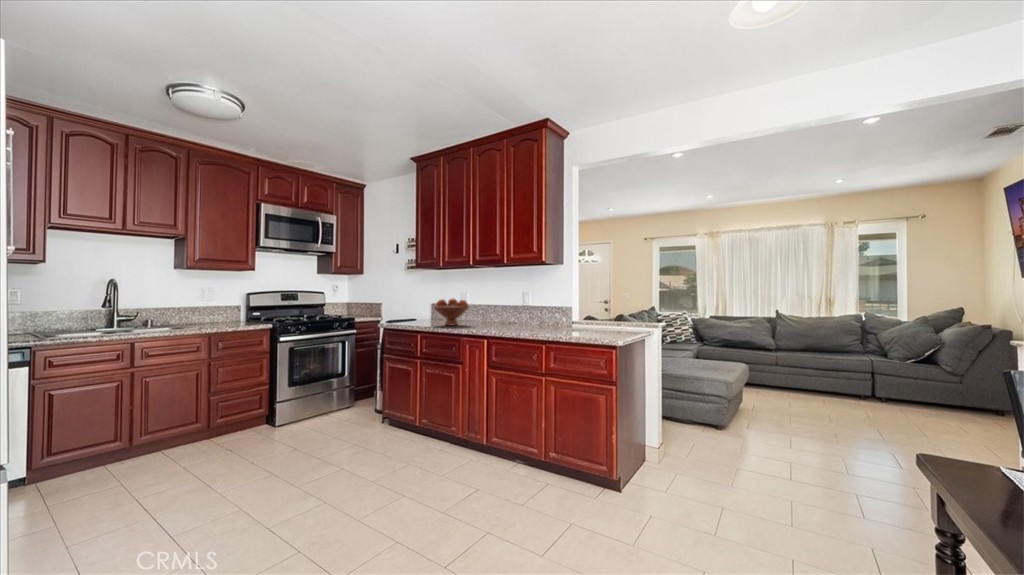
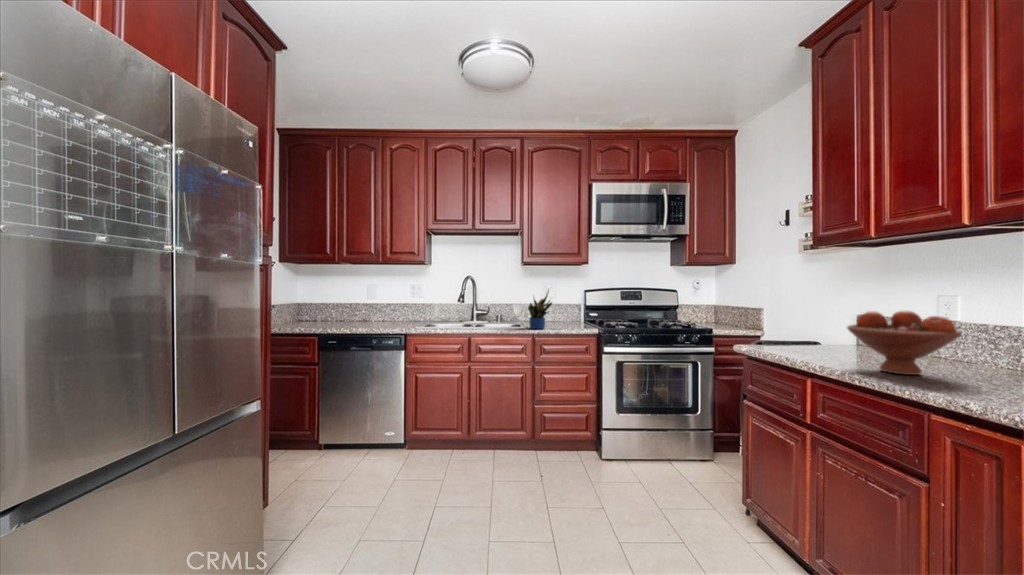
potted plant: none [199,290,228,328] -> present [528,290,552,329]

